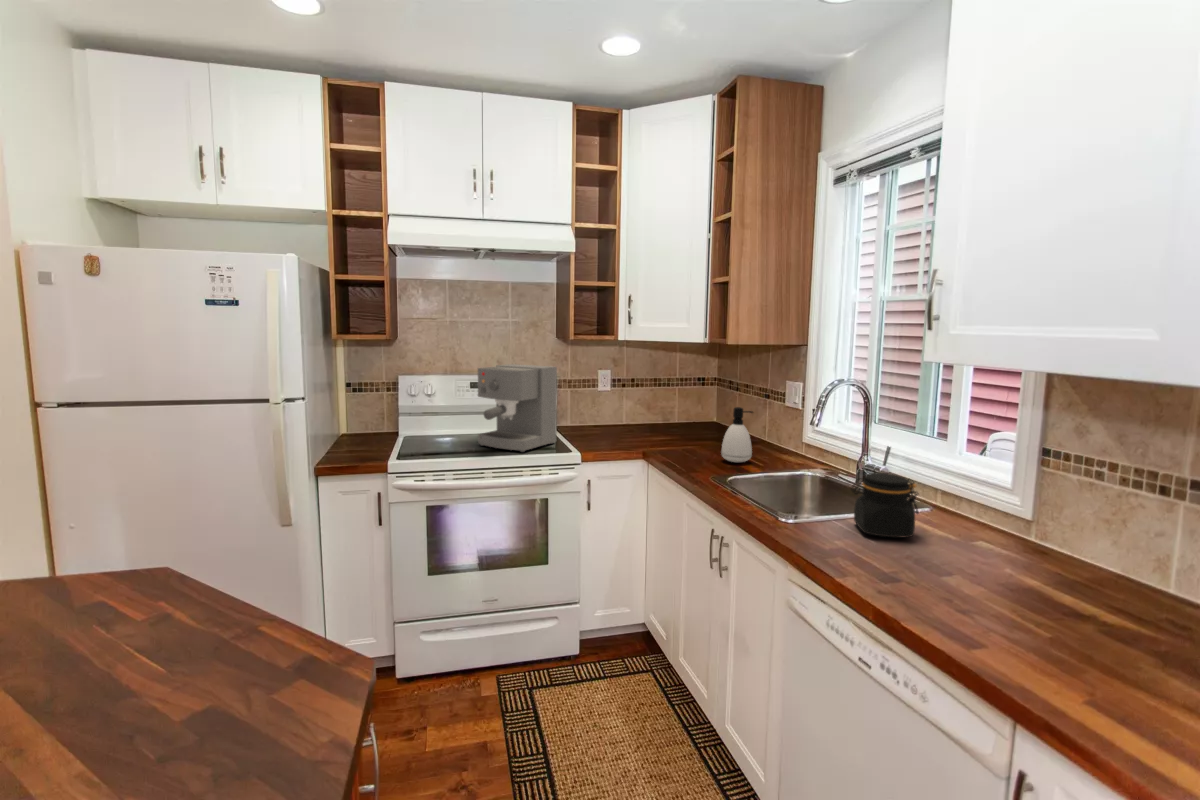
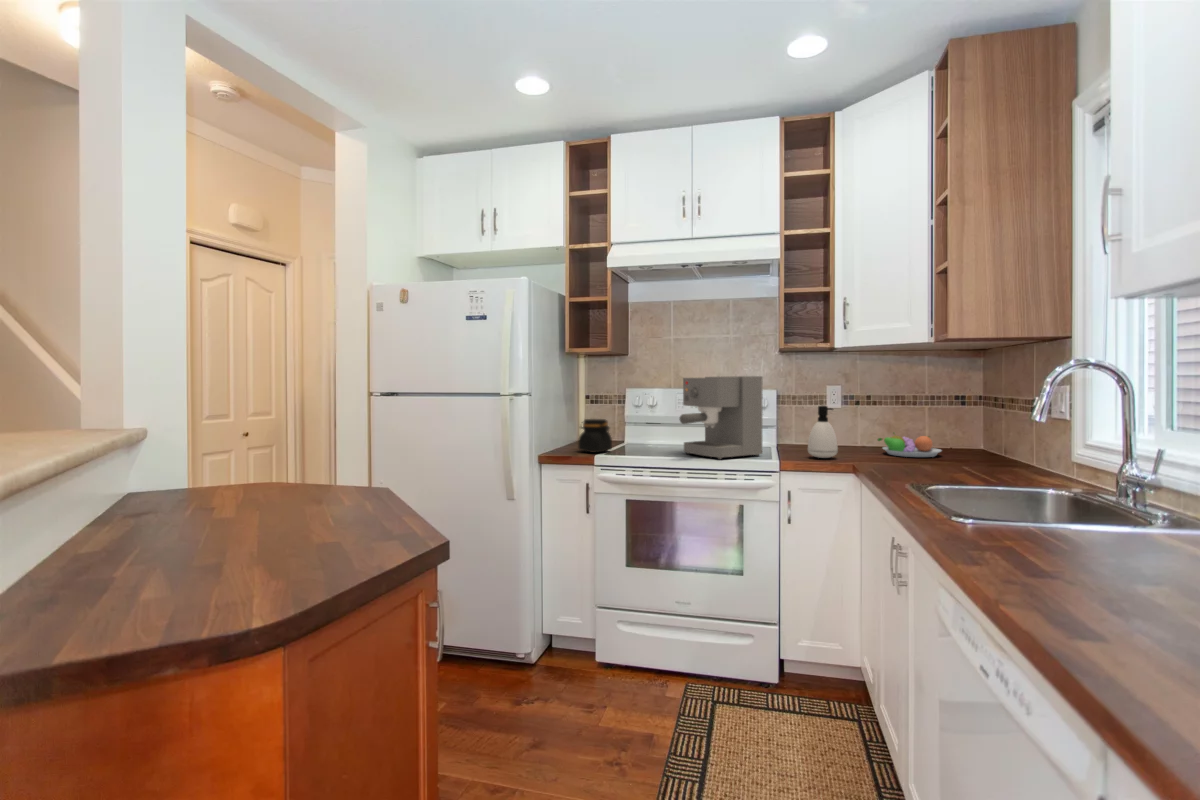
soap dispenser: present [721,407,753,463] -> present [808,406,838,458]
fruit bowl: none [647,412,695,435] -> present [878,433,941,457]
jar: present [851,473,919,538] -> present [578,419,612,453]

